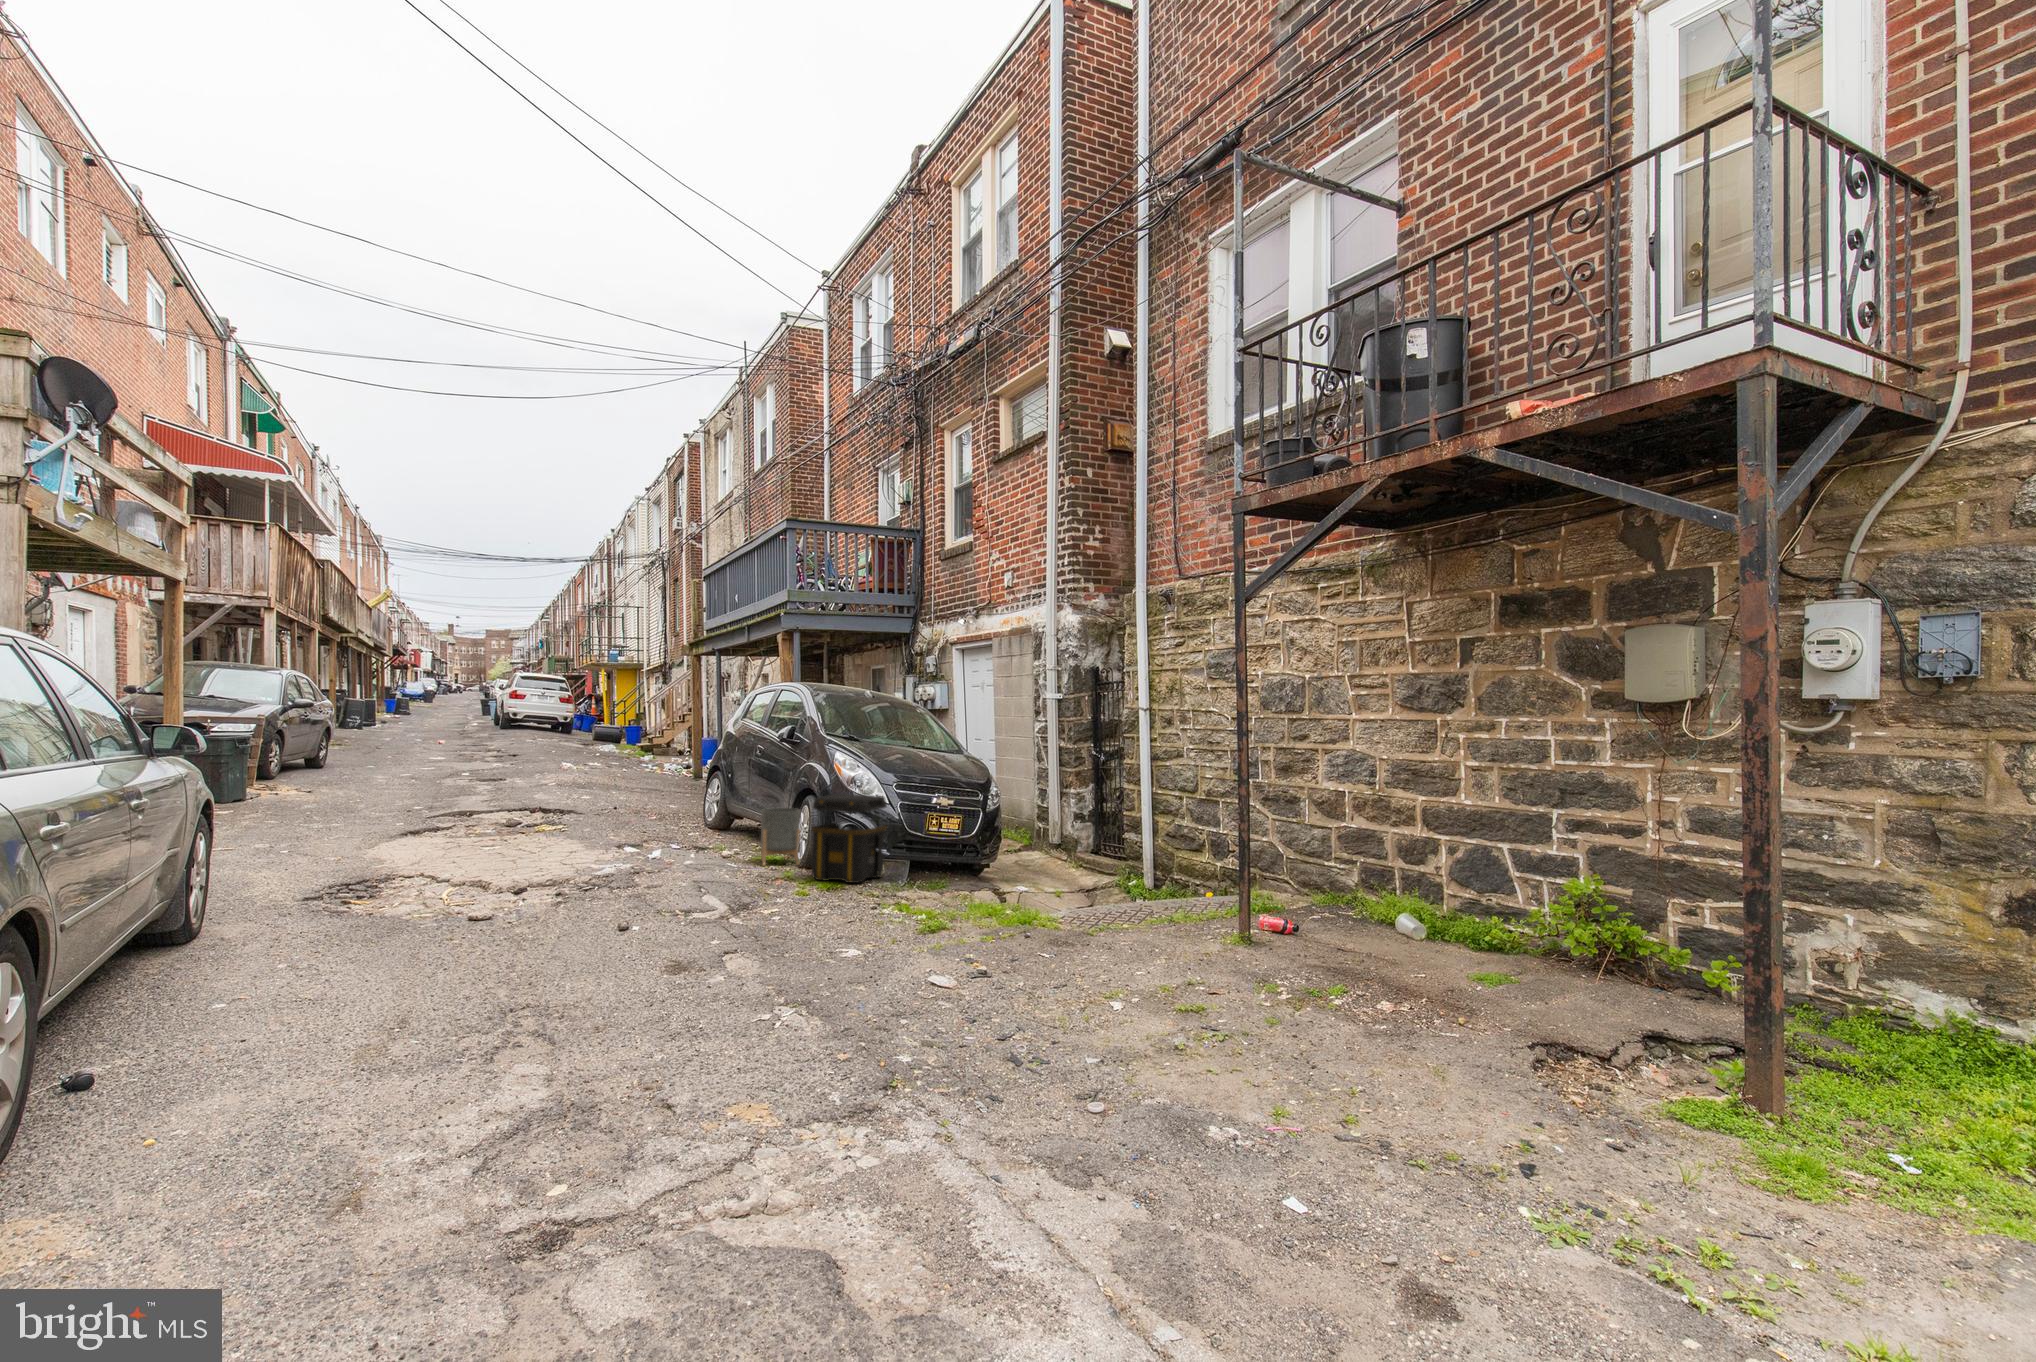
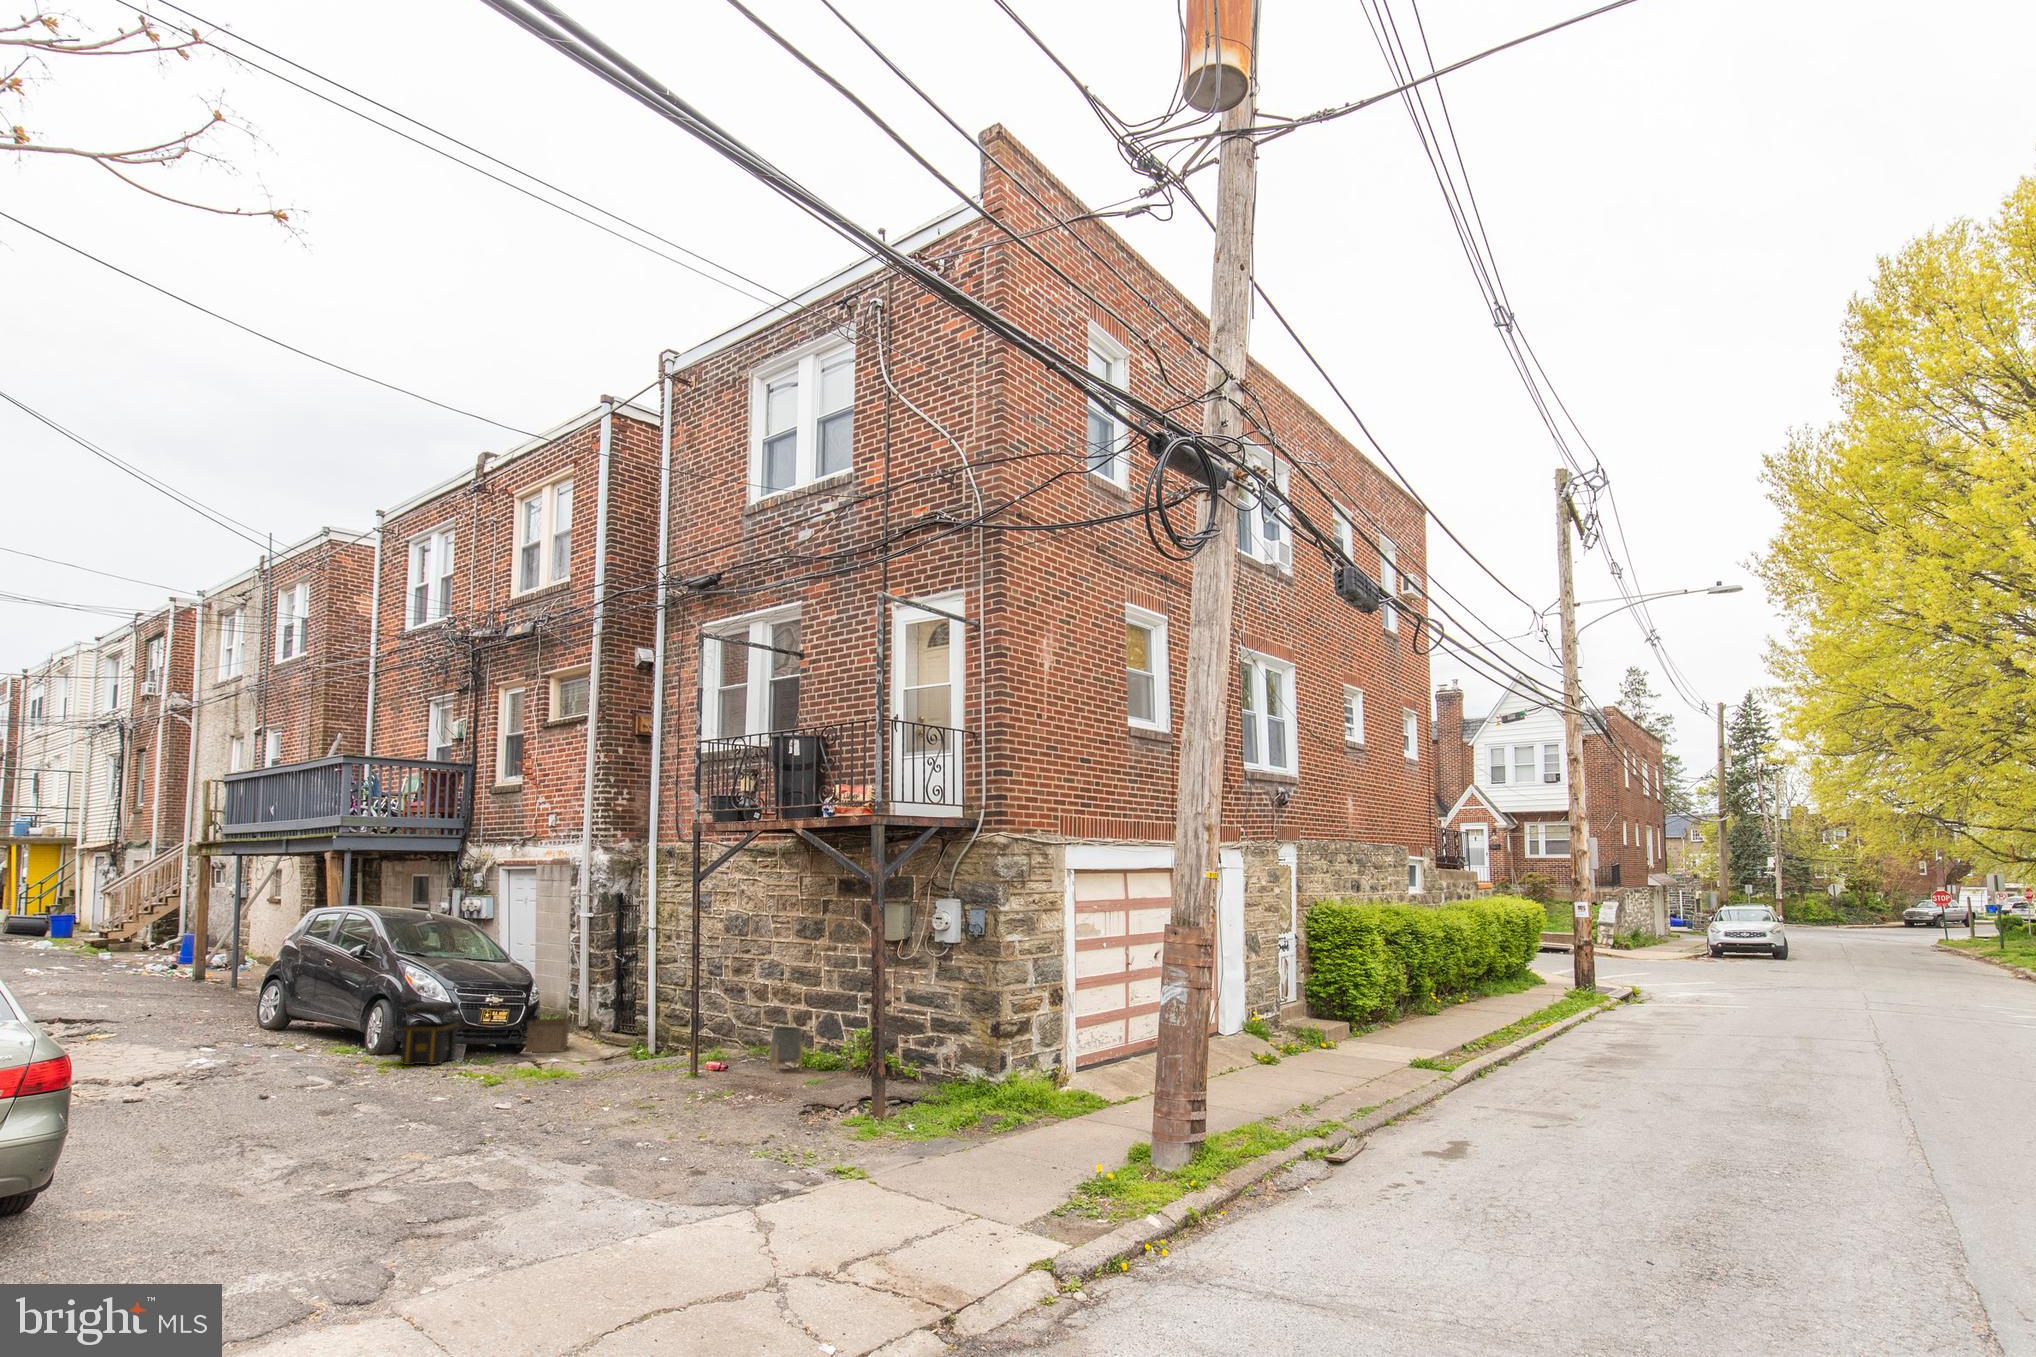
planter: present [761,808,801,866] -> present [770,1027,803,1072]
storage bin: none [979,827,1038,876] -> present [525,1018,570,1052]

